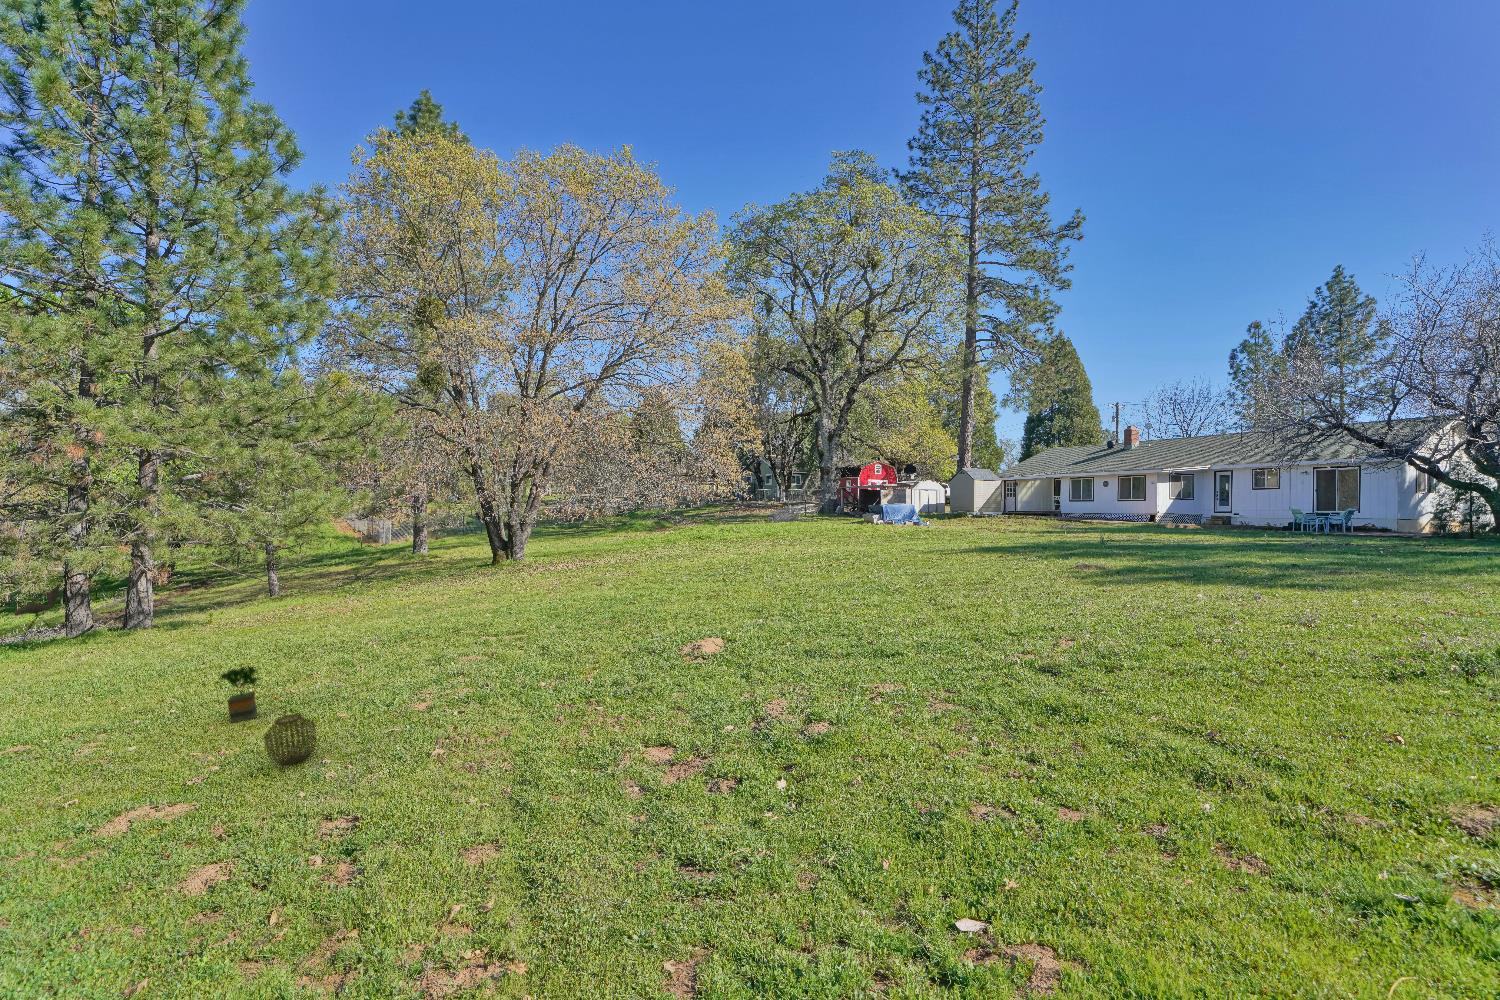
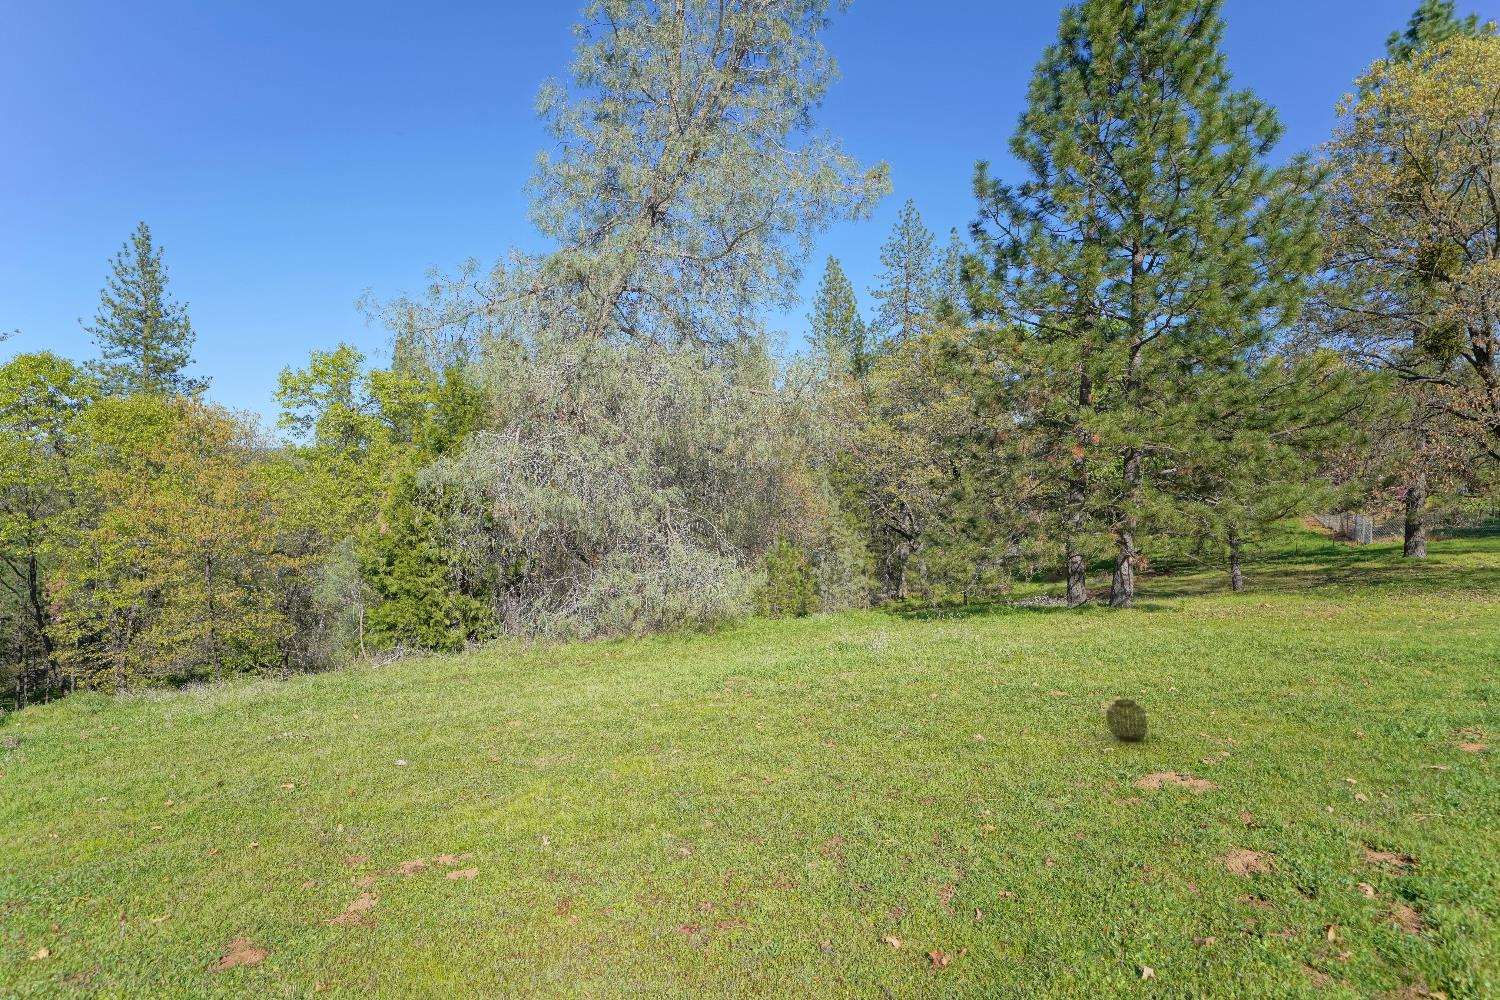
potted tree: present [220,666,260,723] -> none [1206,659,1245,712]
woven basket: present [264,714,317,765] -> present [1106,699,1147,742]

